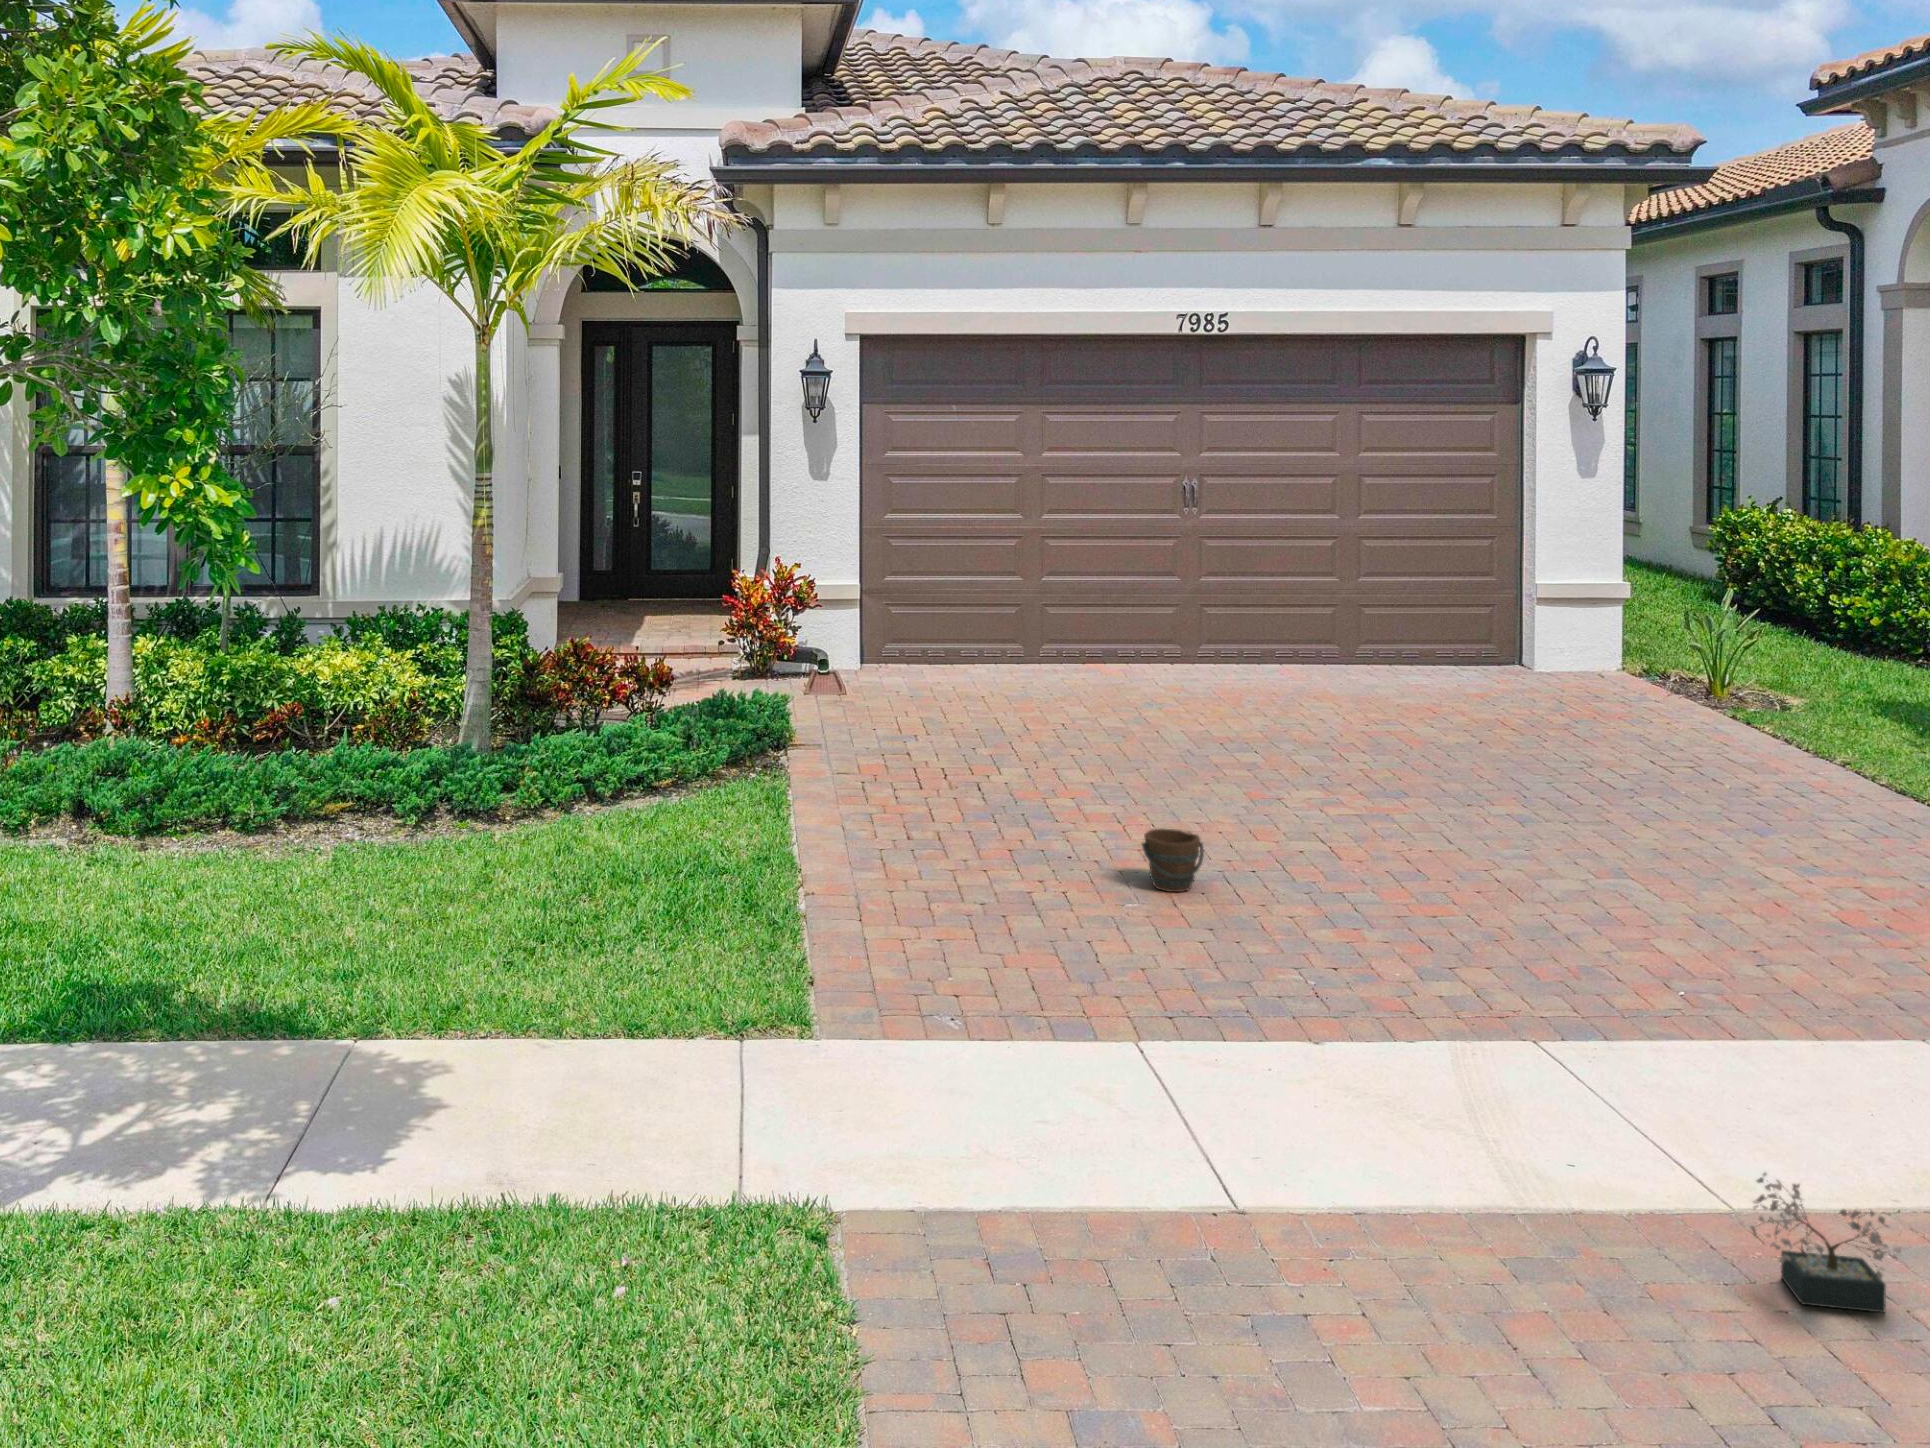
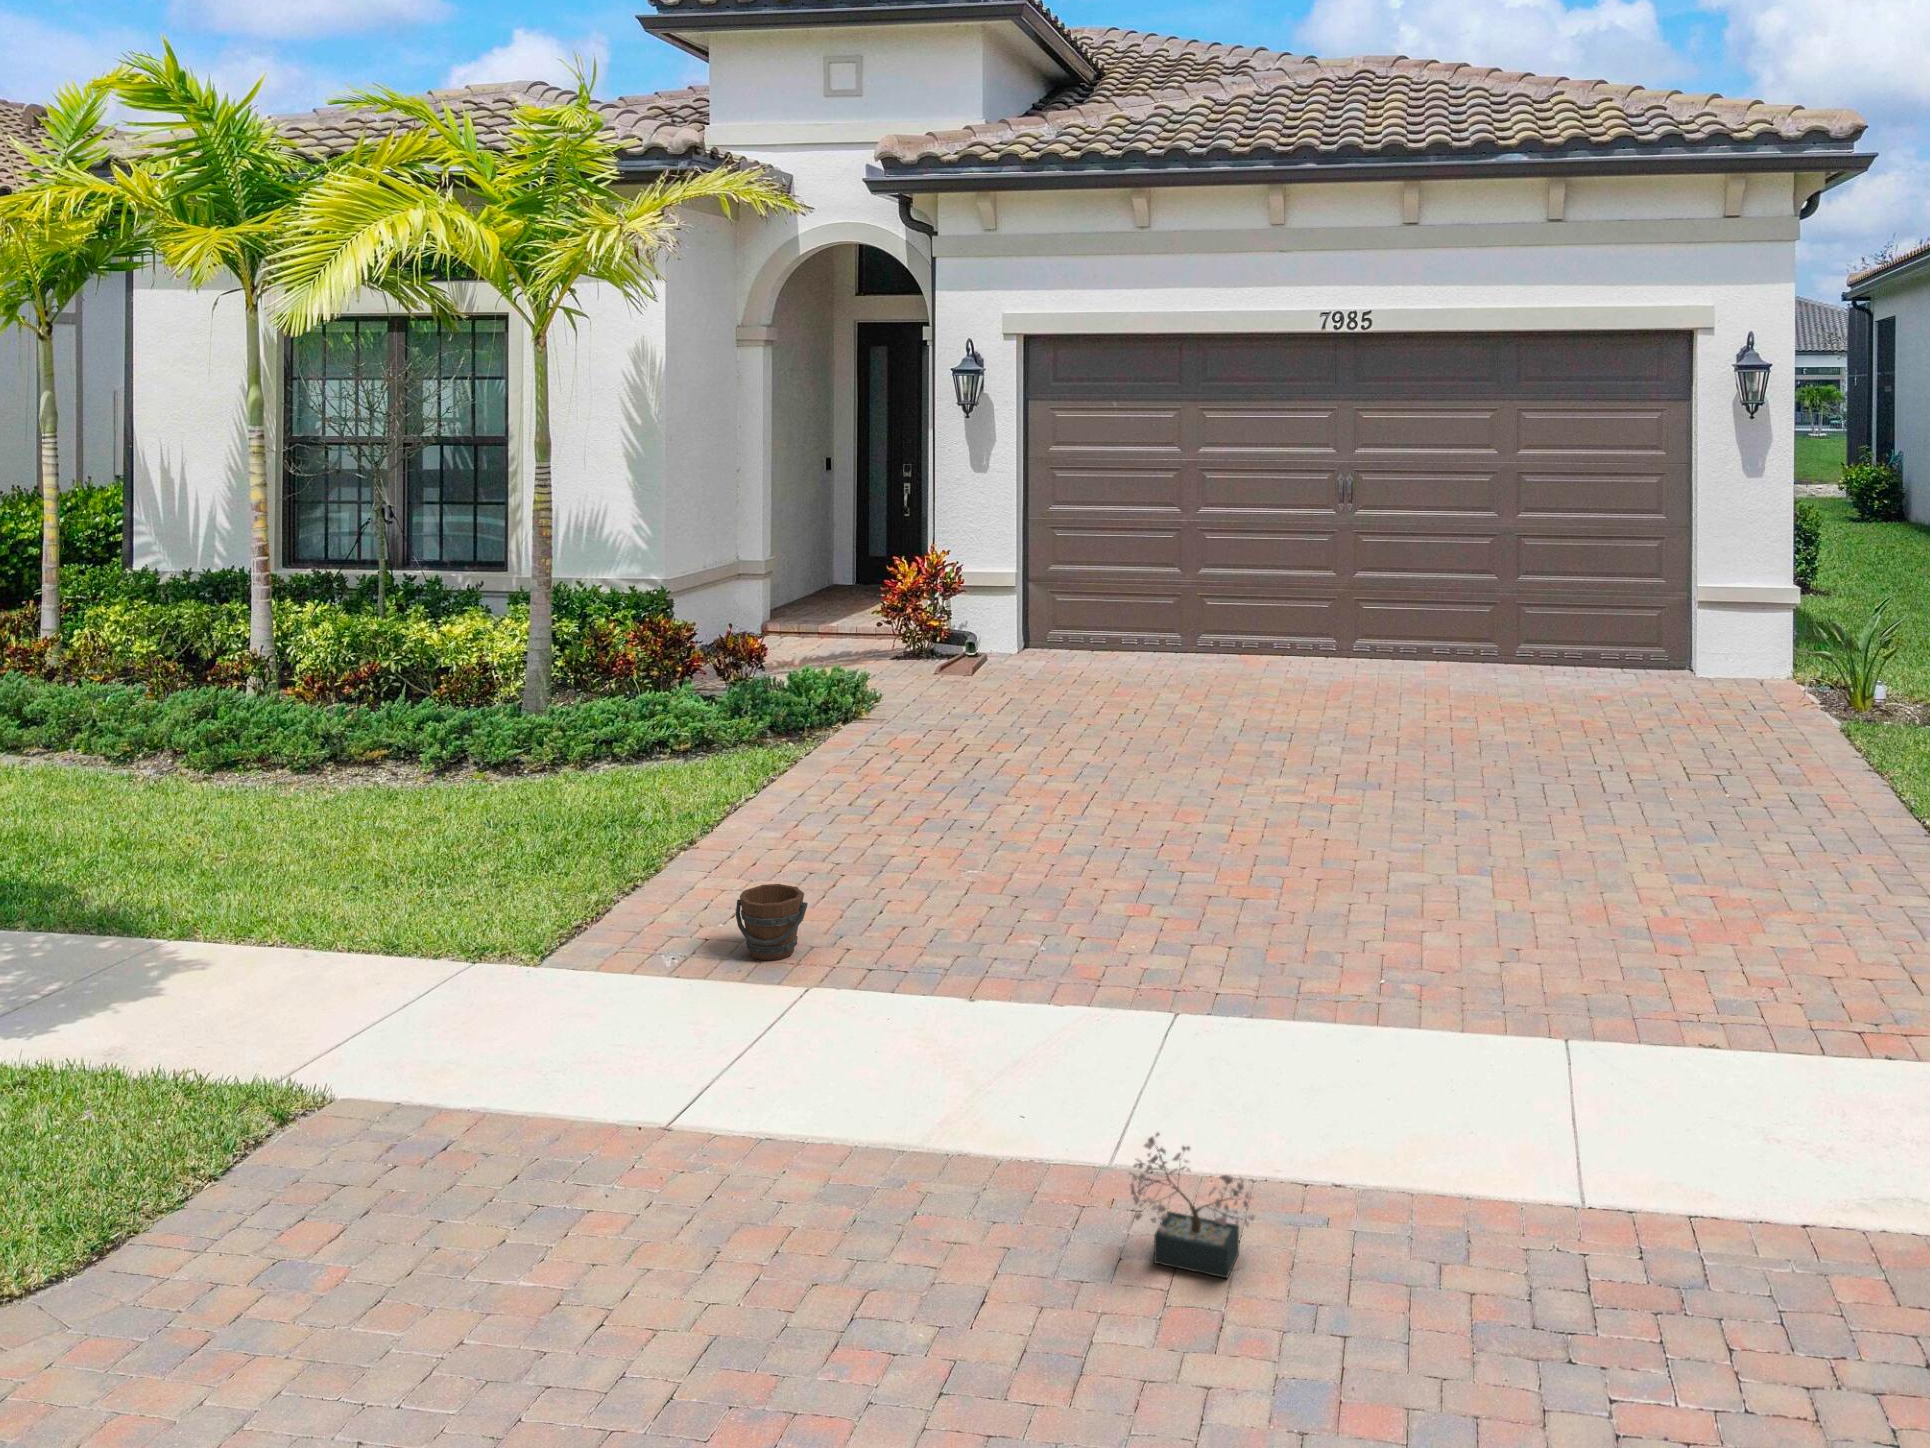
bucket: present [1142,828,1204,892] -> present [736,884,808,960]

